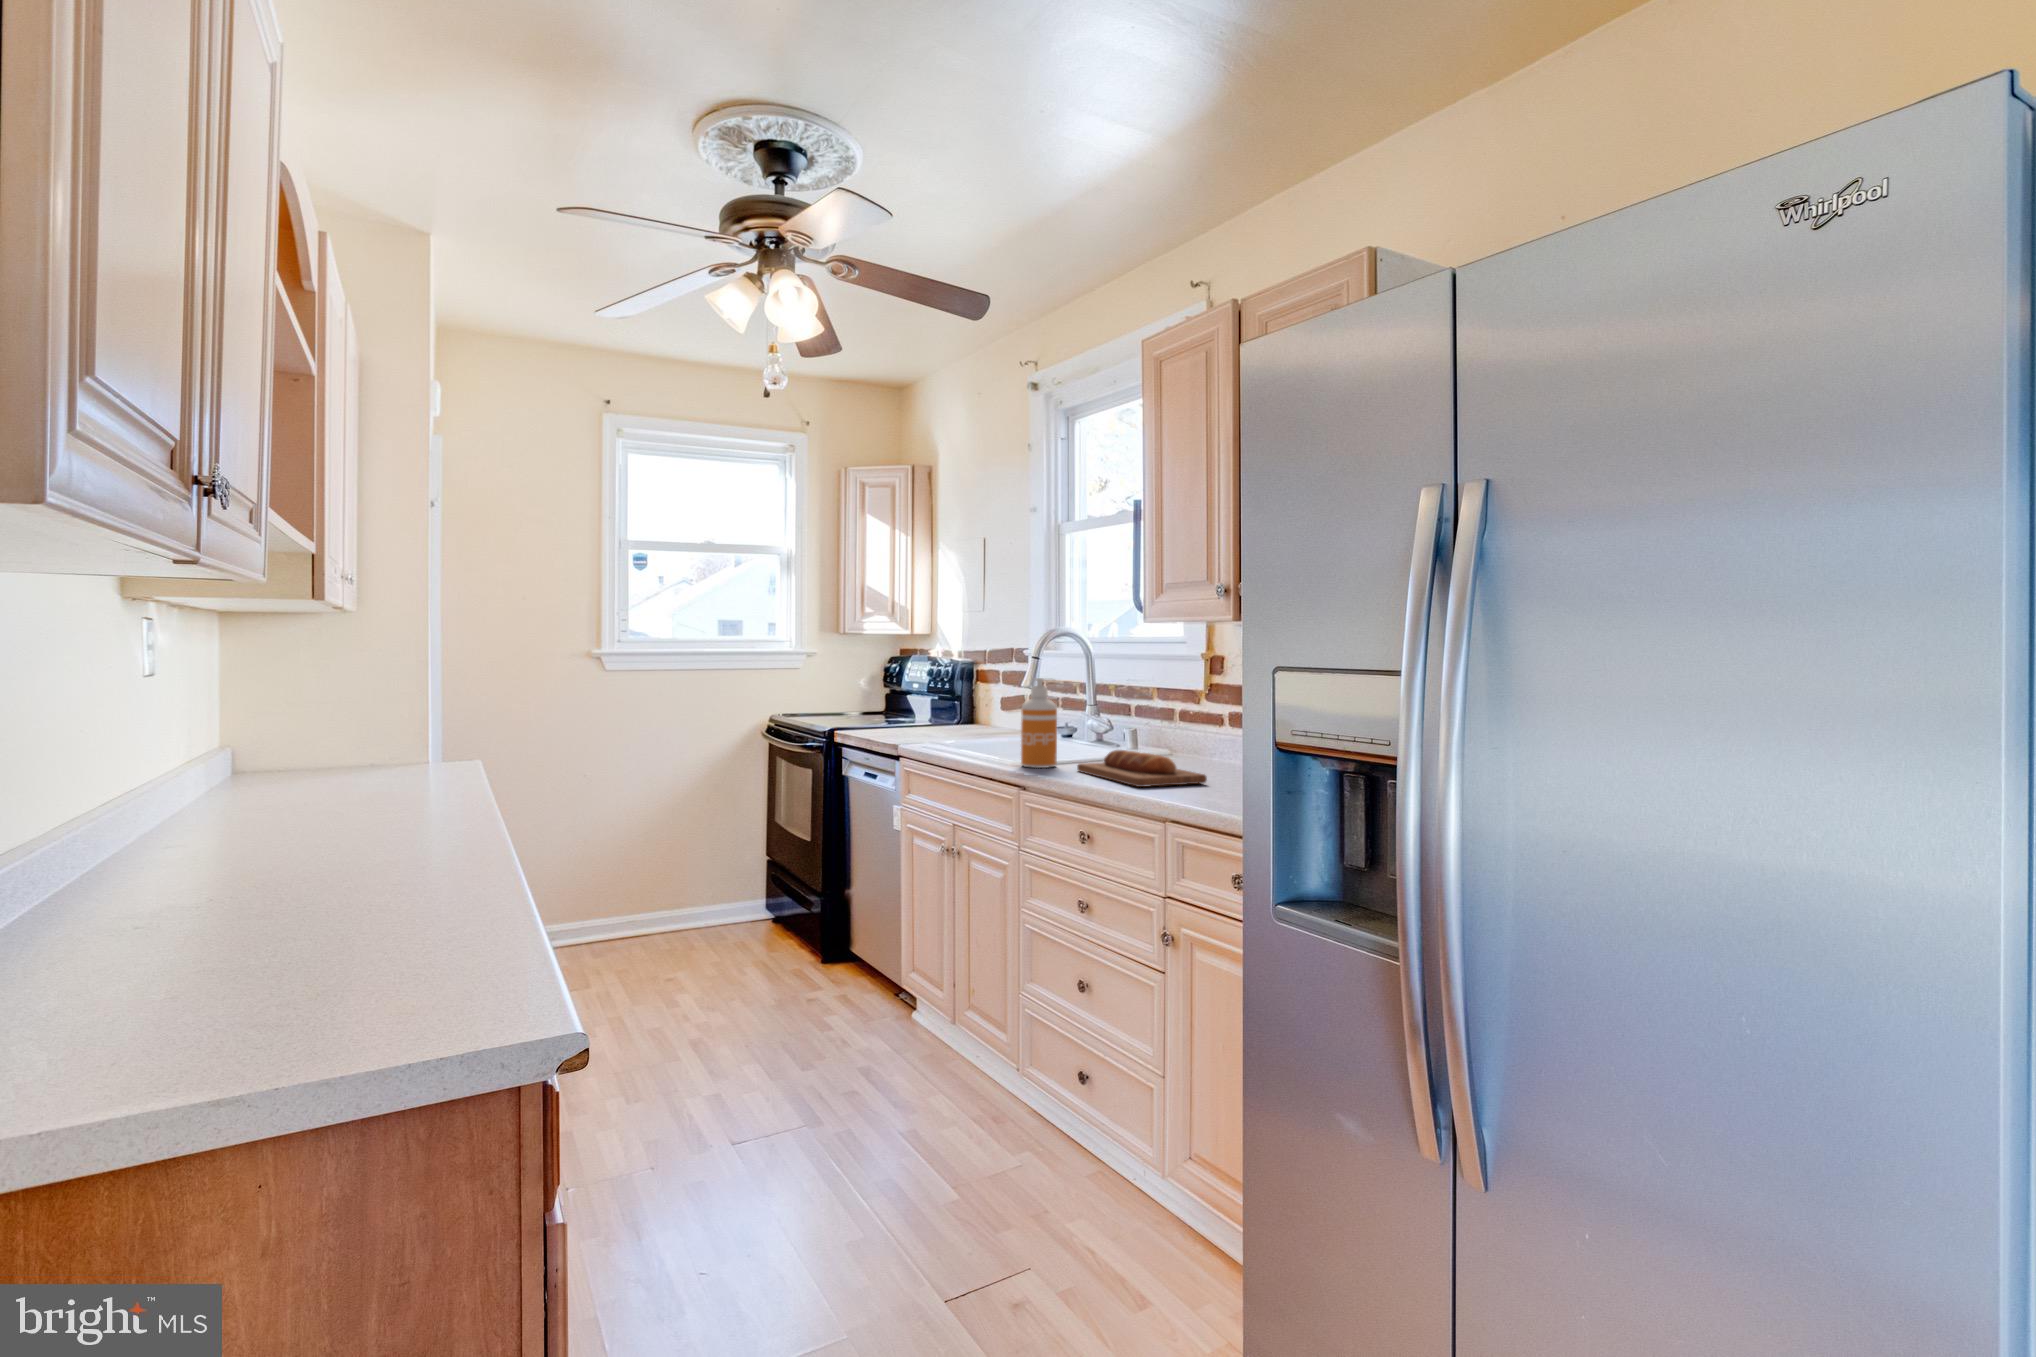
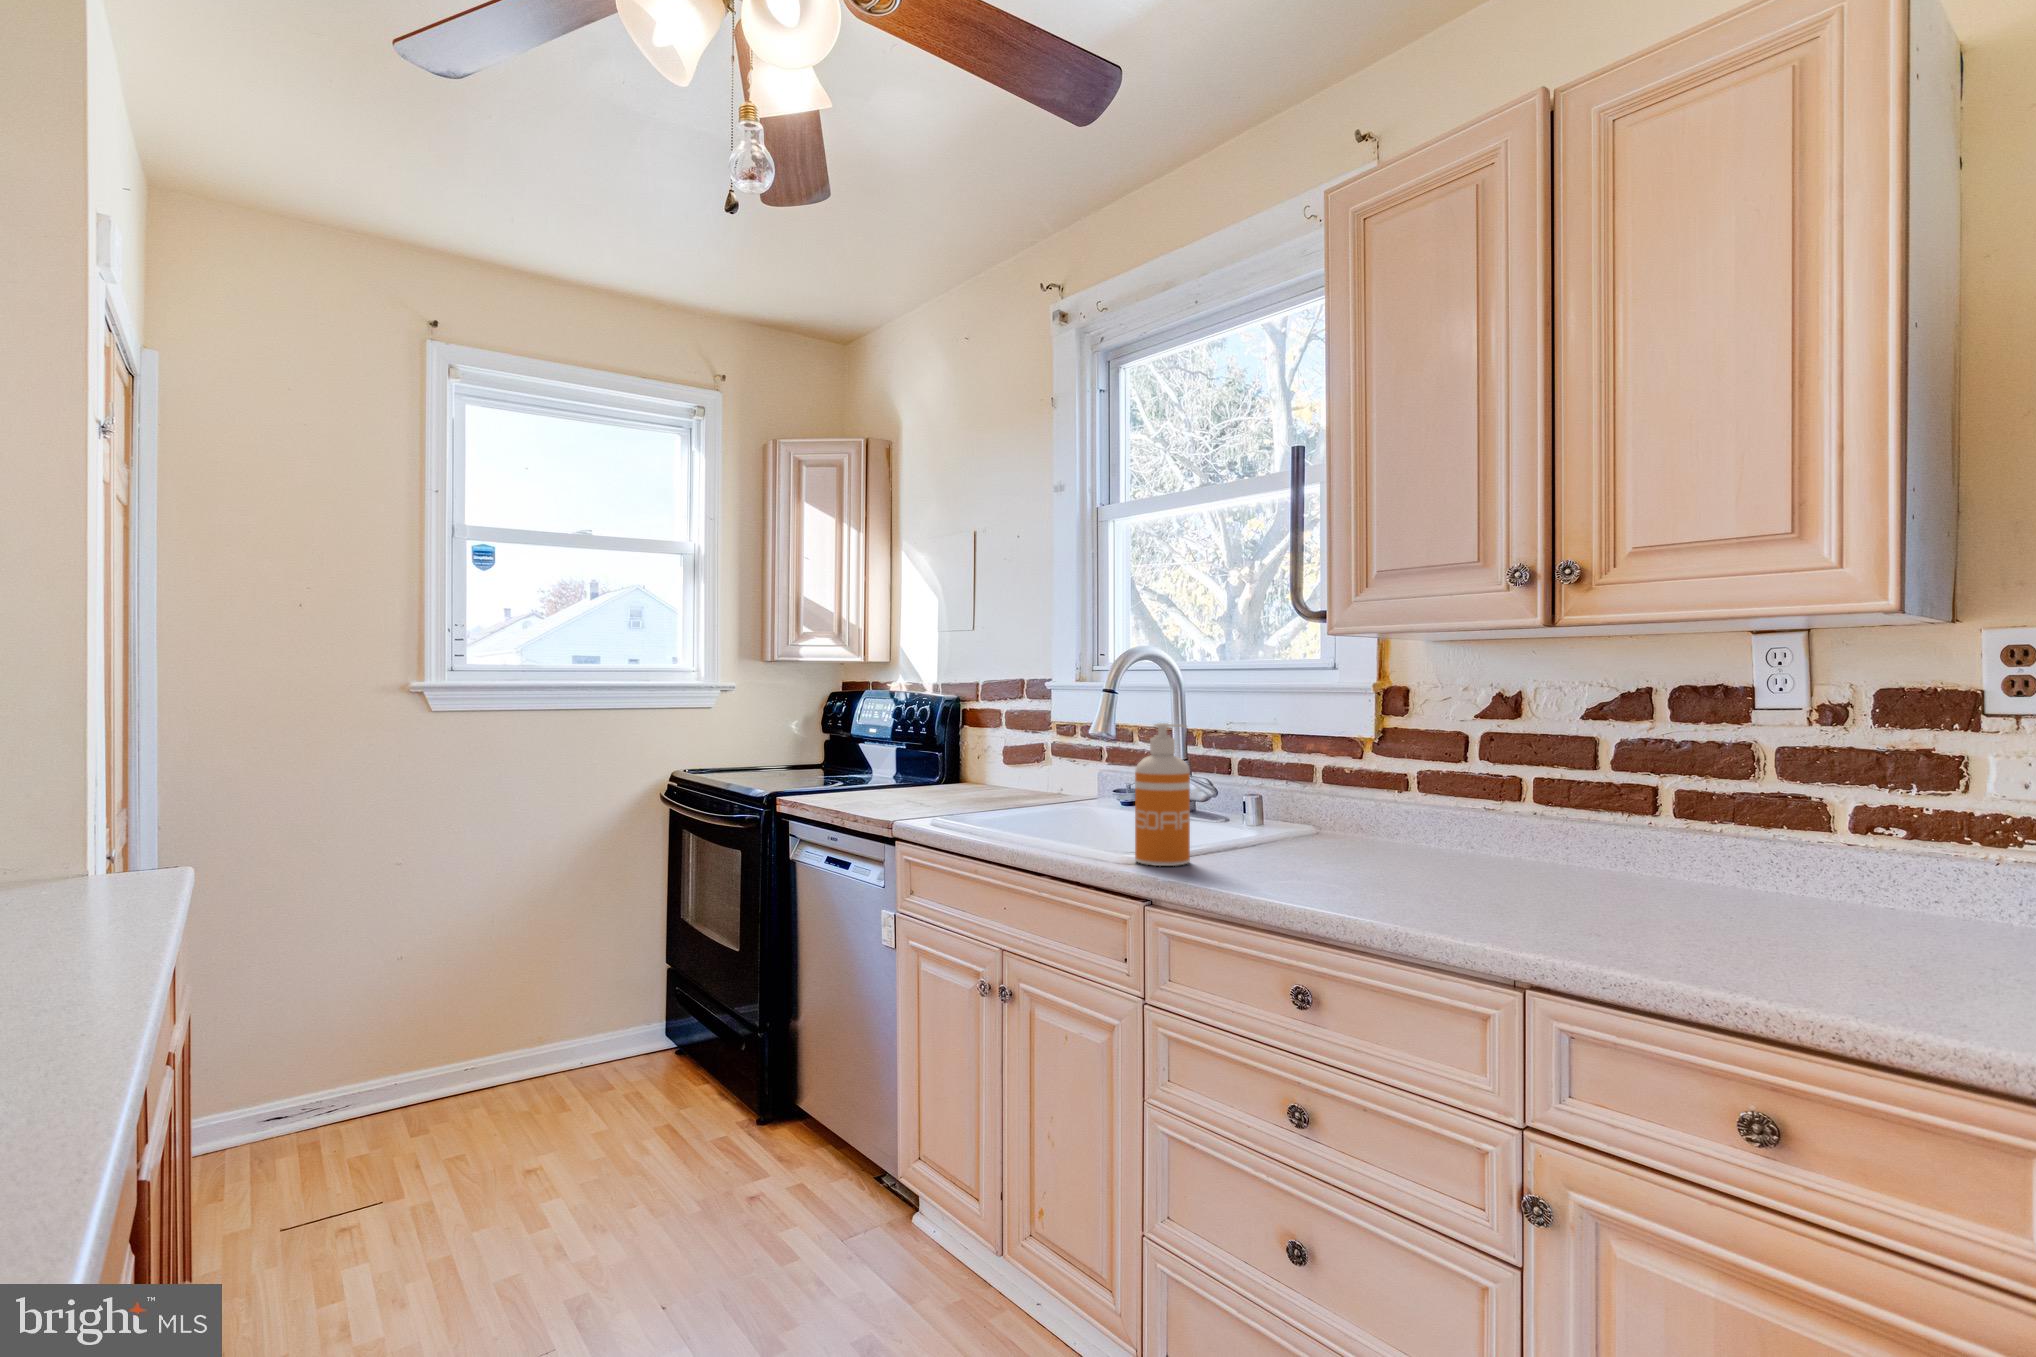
bread loaf: present [1077,750,1207,787] -> none [1235,837,1483,908]

